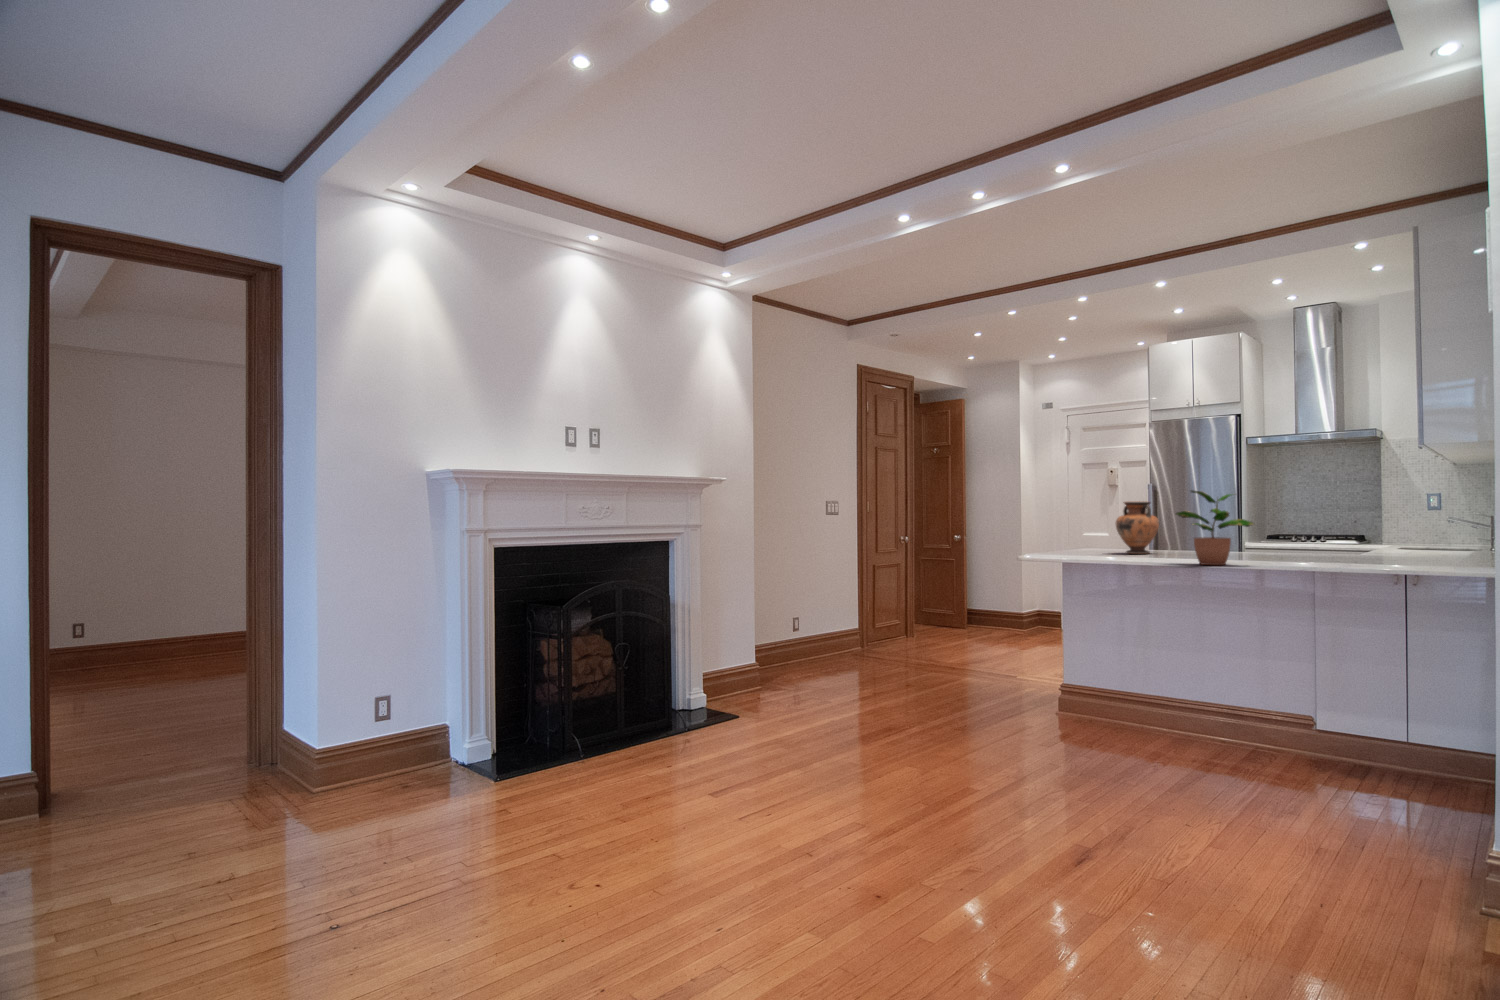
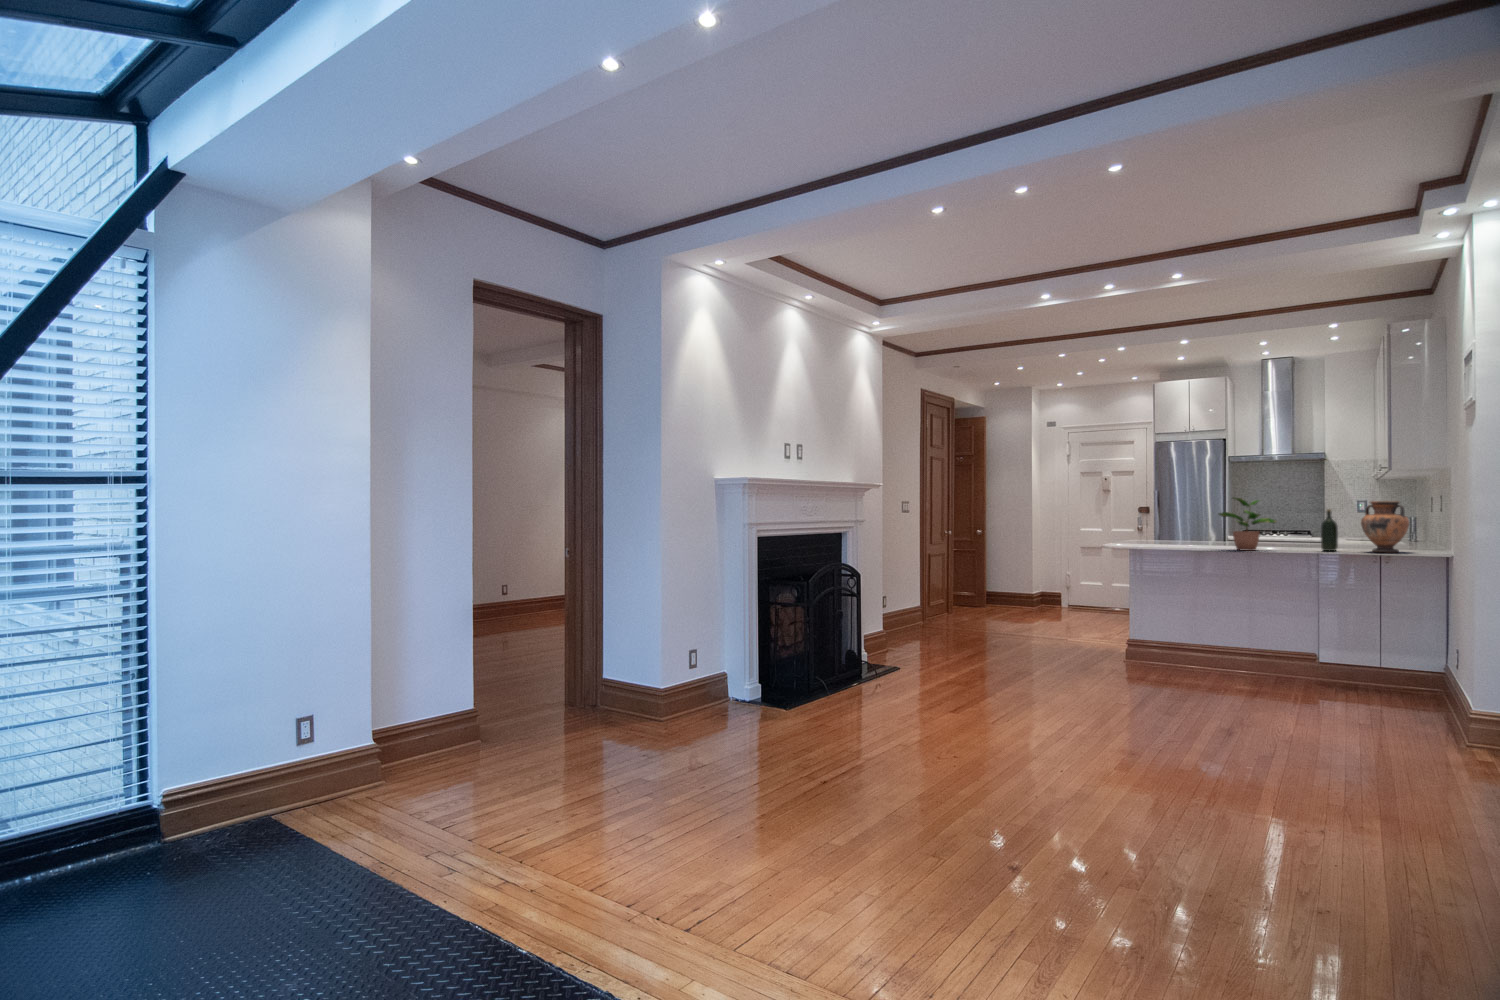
vase: present [1116,501,1159,554] -> present [1361,501,1409,552]
wine bottle: none [1315,506,1341,568] -> present [1320,509,1338,551]

